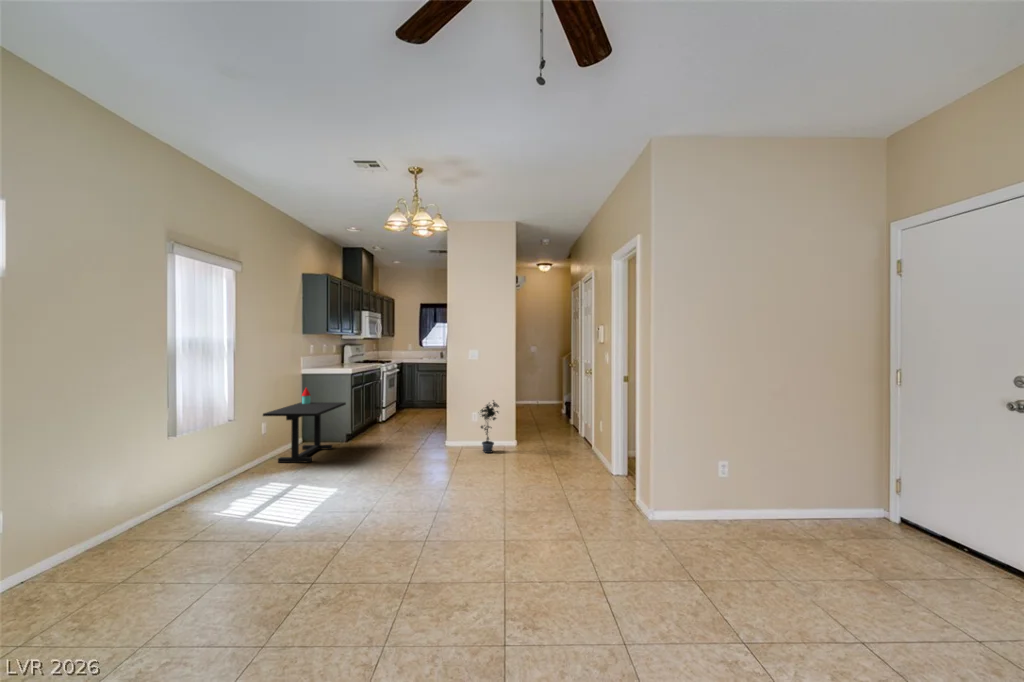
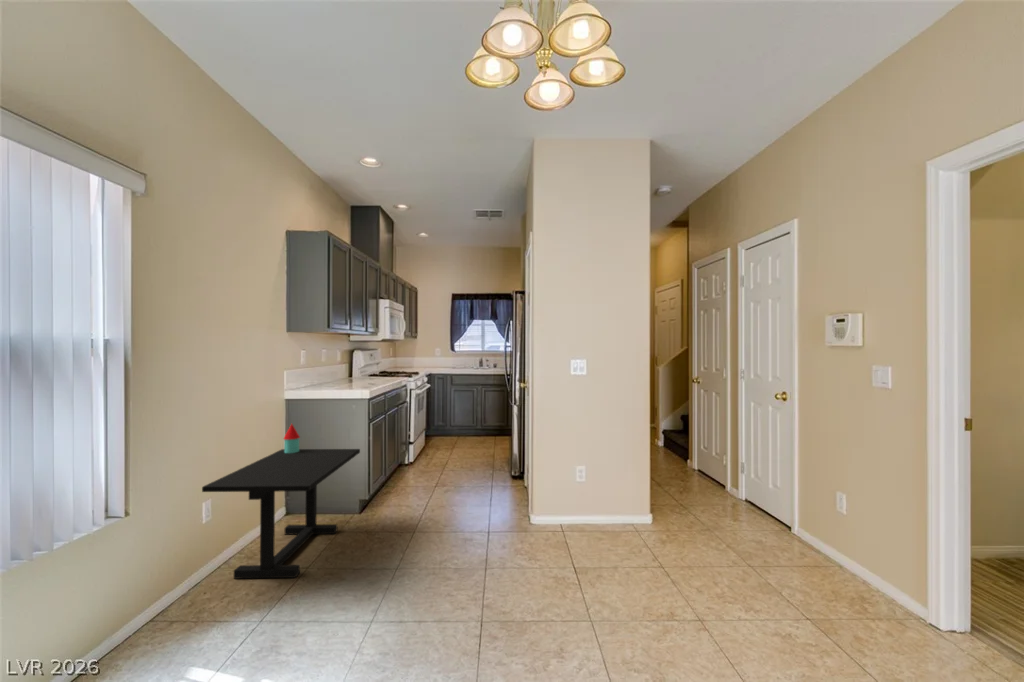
potted plant: present [481,400,499,453] -> none [596,447,638,544]

